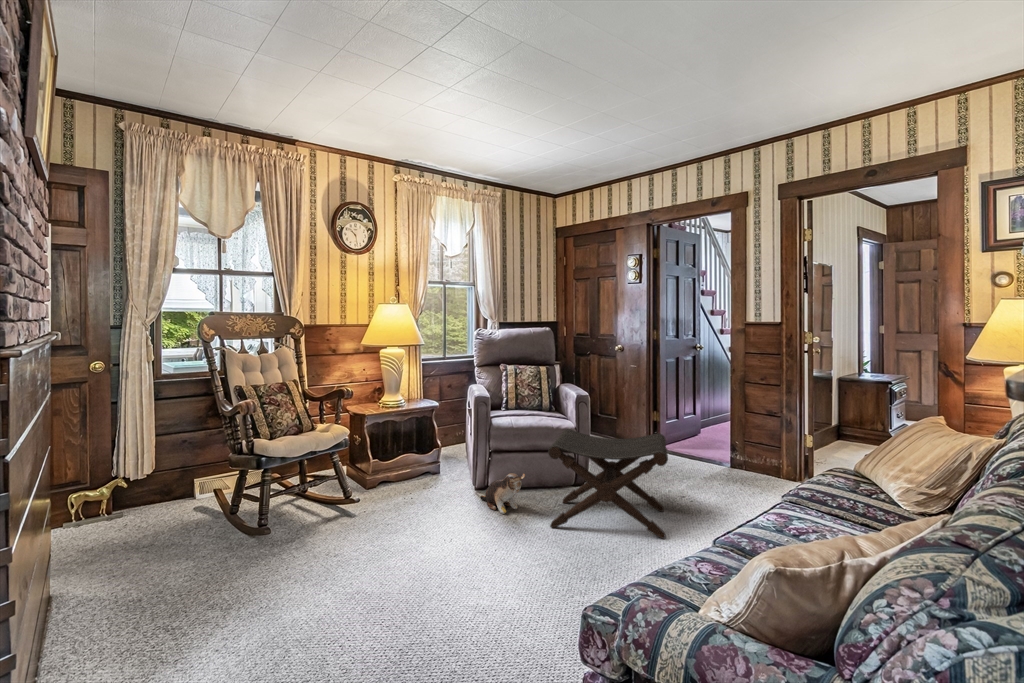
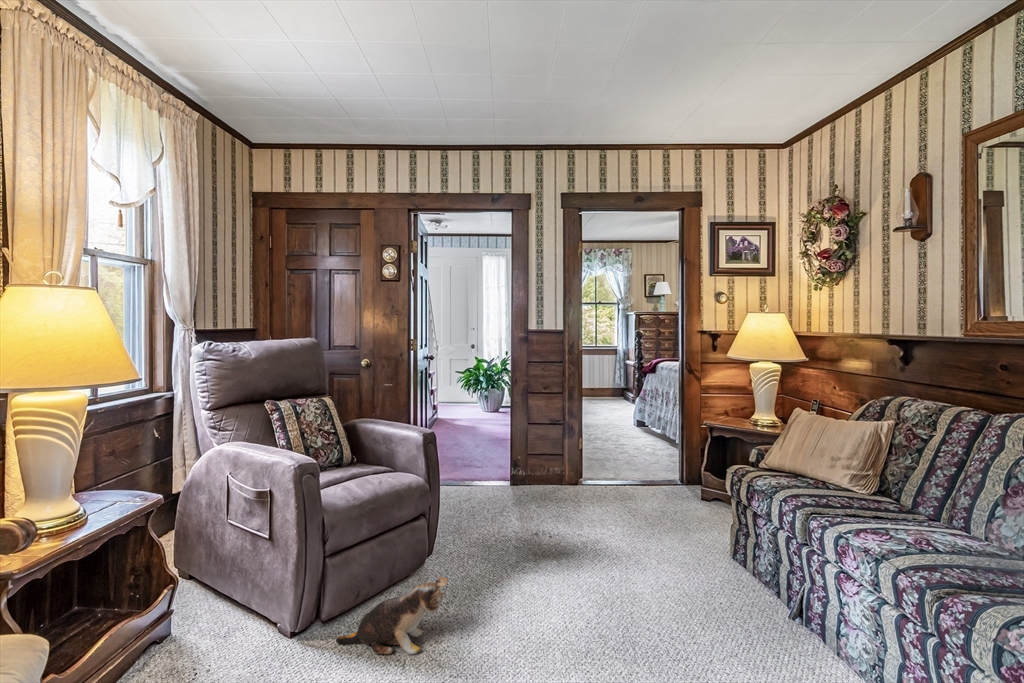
footstool: present [548,429,668,539] -> none [447,467,624,642]

